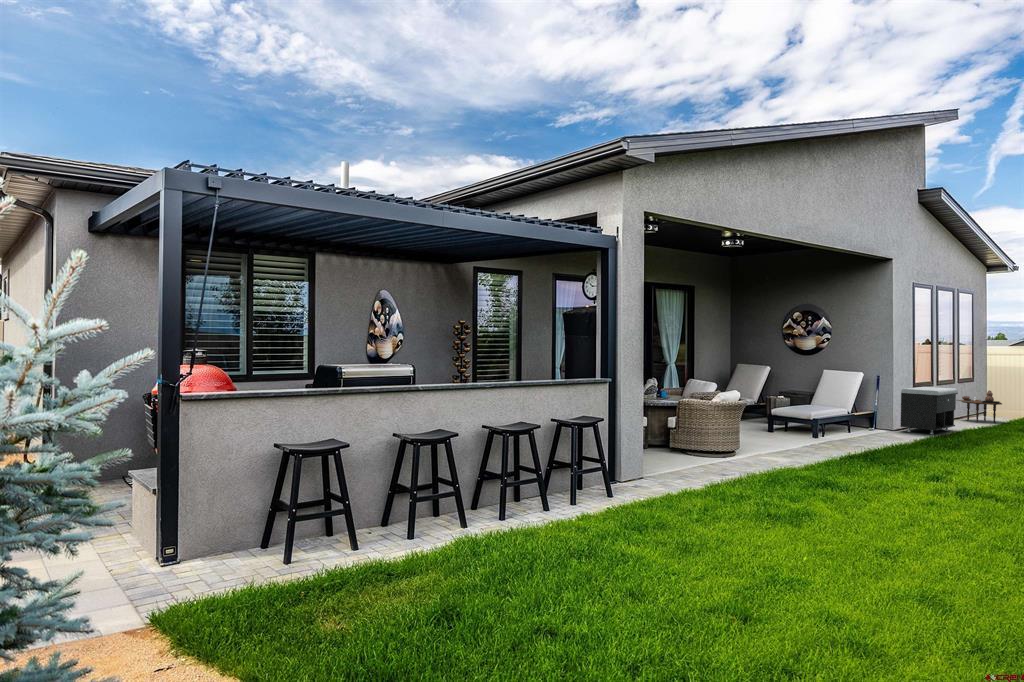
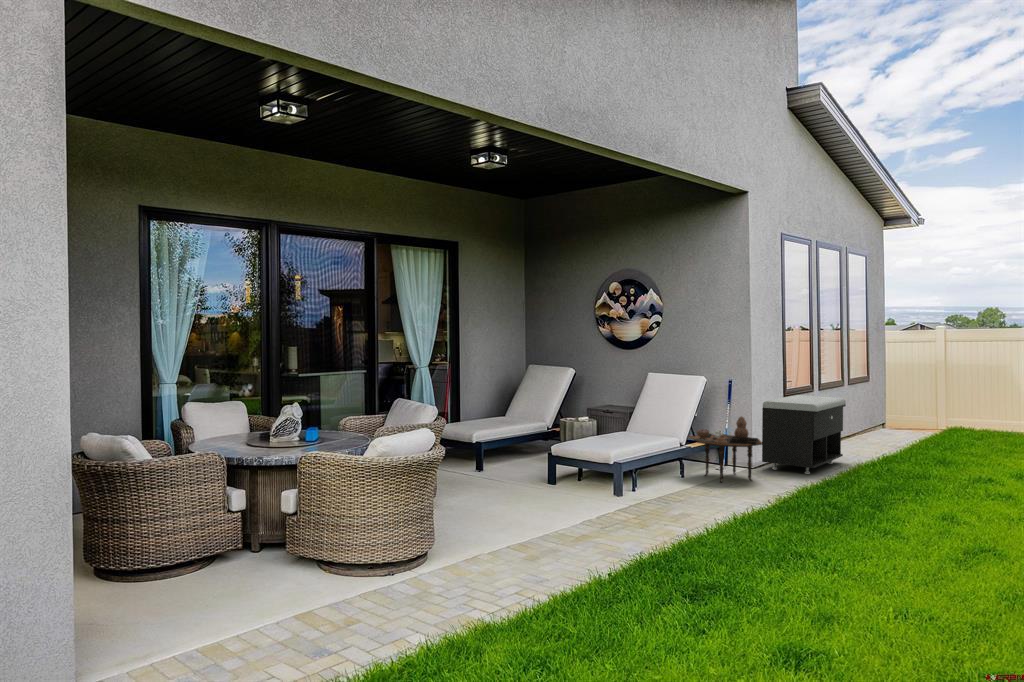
side table: present [957,390,1002,423] -> present [687,416,762,483]

